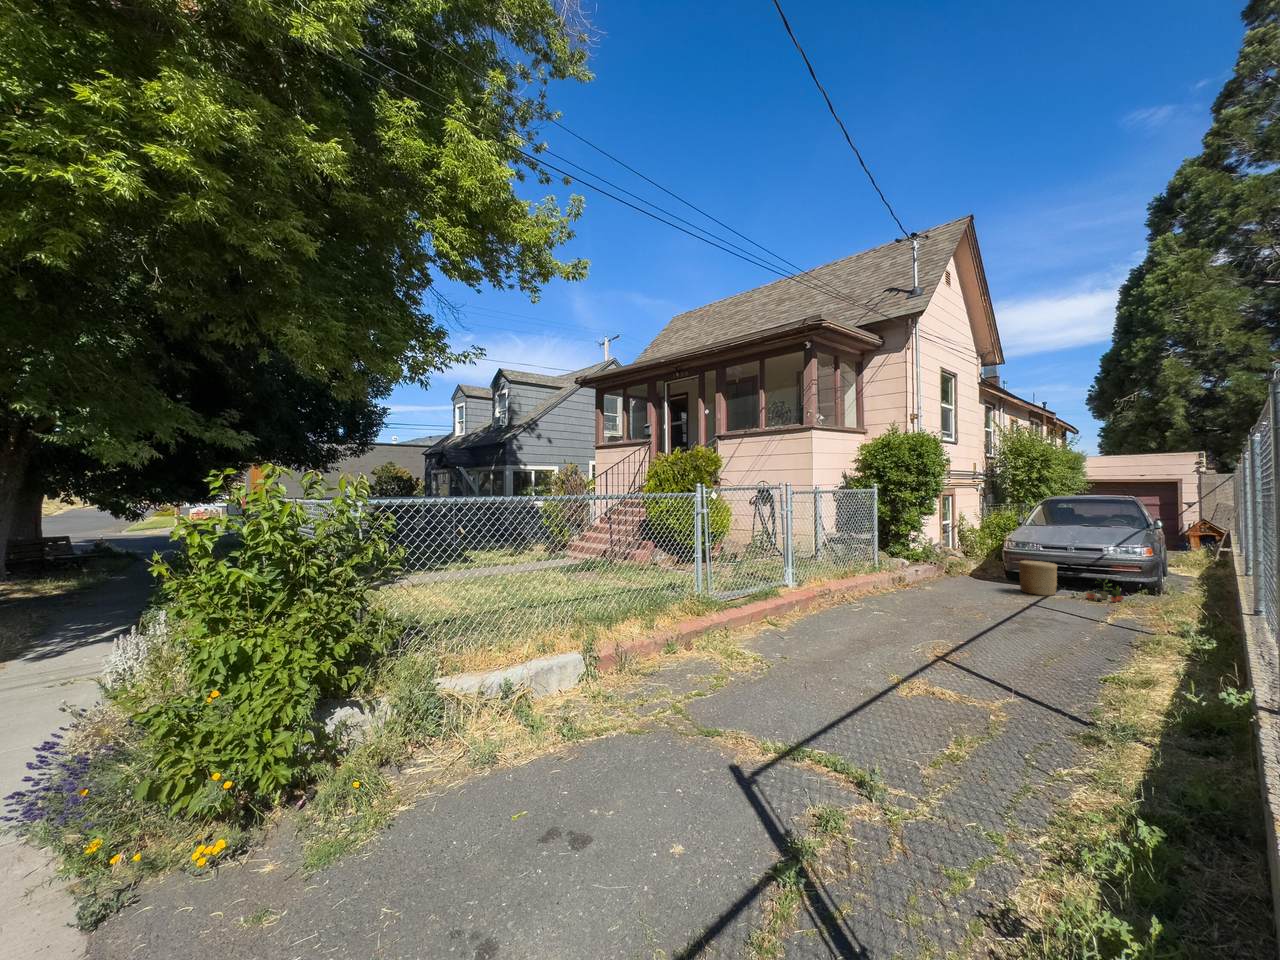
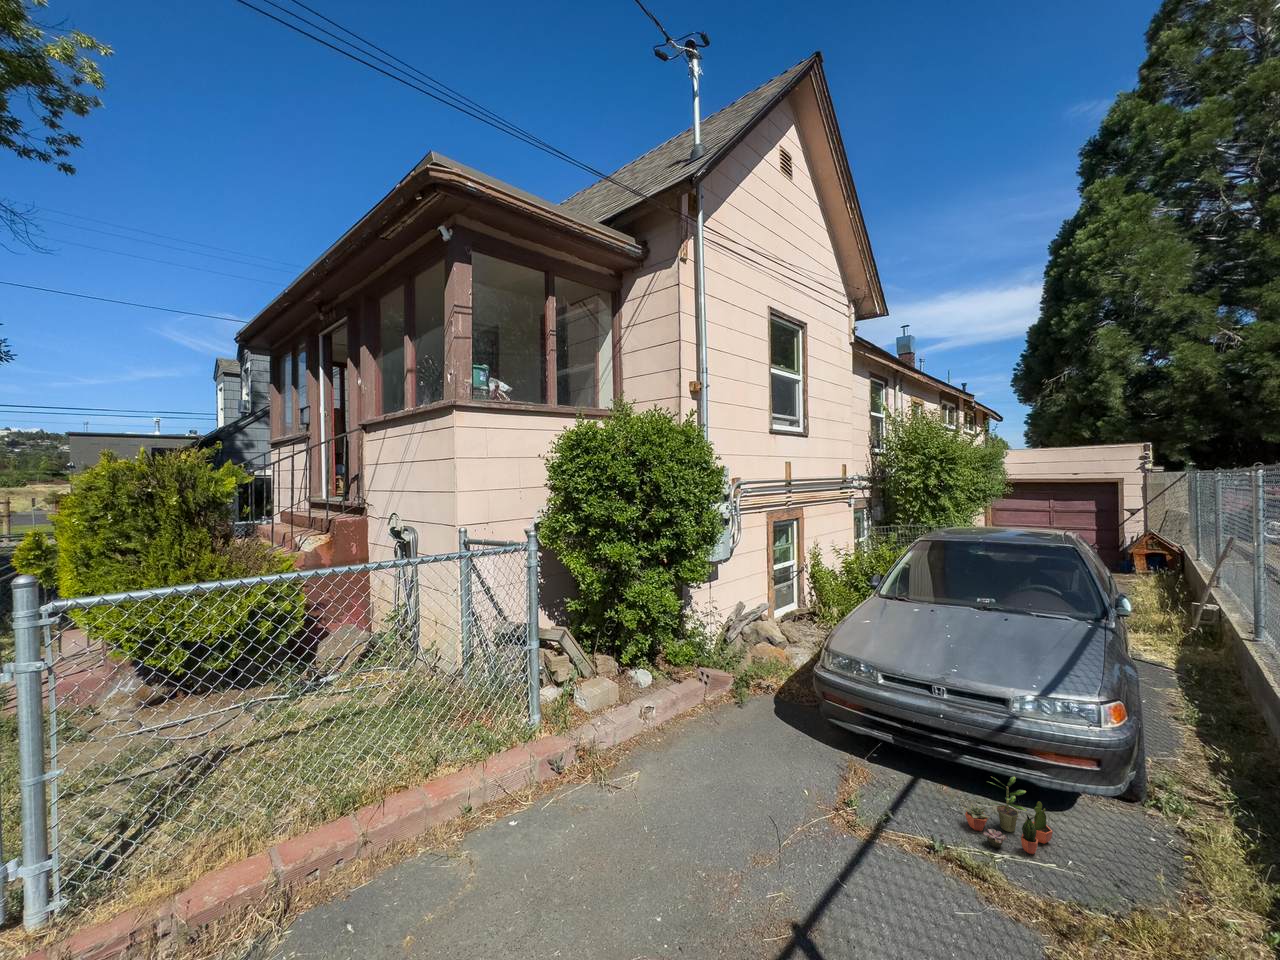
woven basket: present [1018,561,1057,596] -> none [823,708,905,813]

